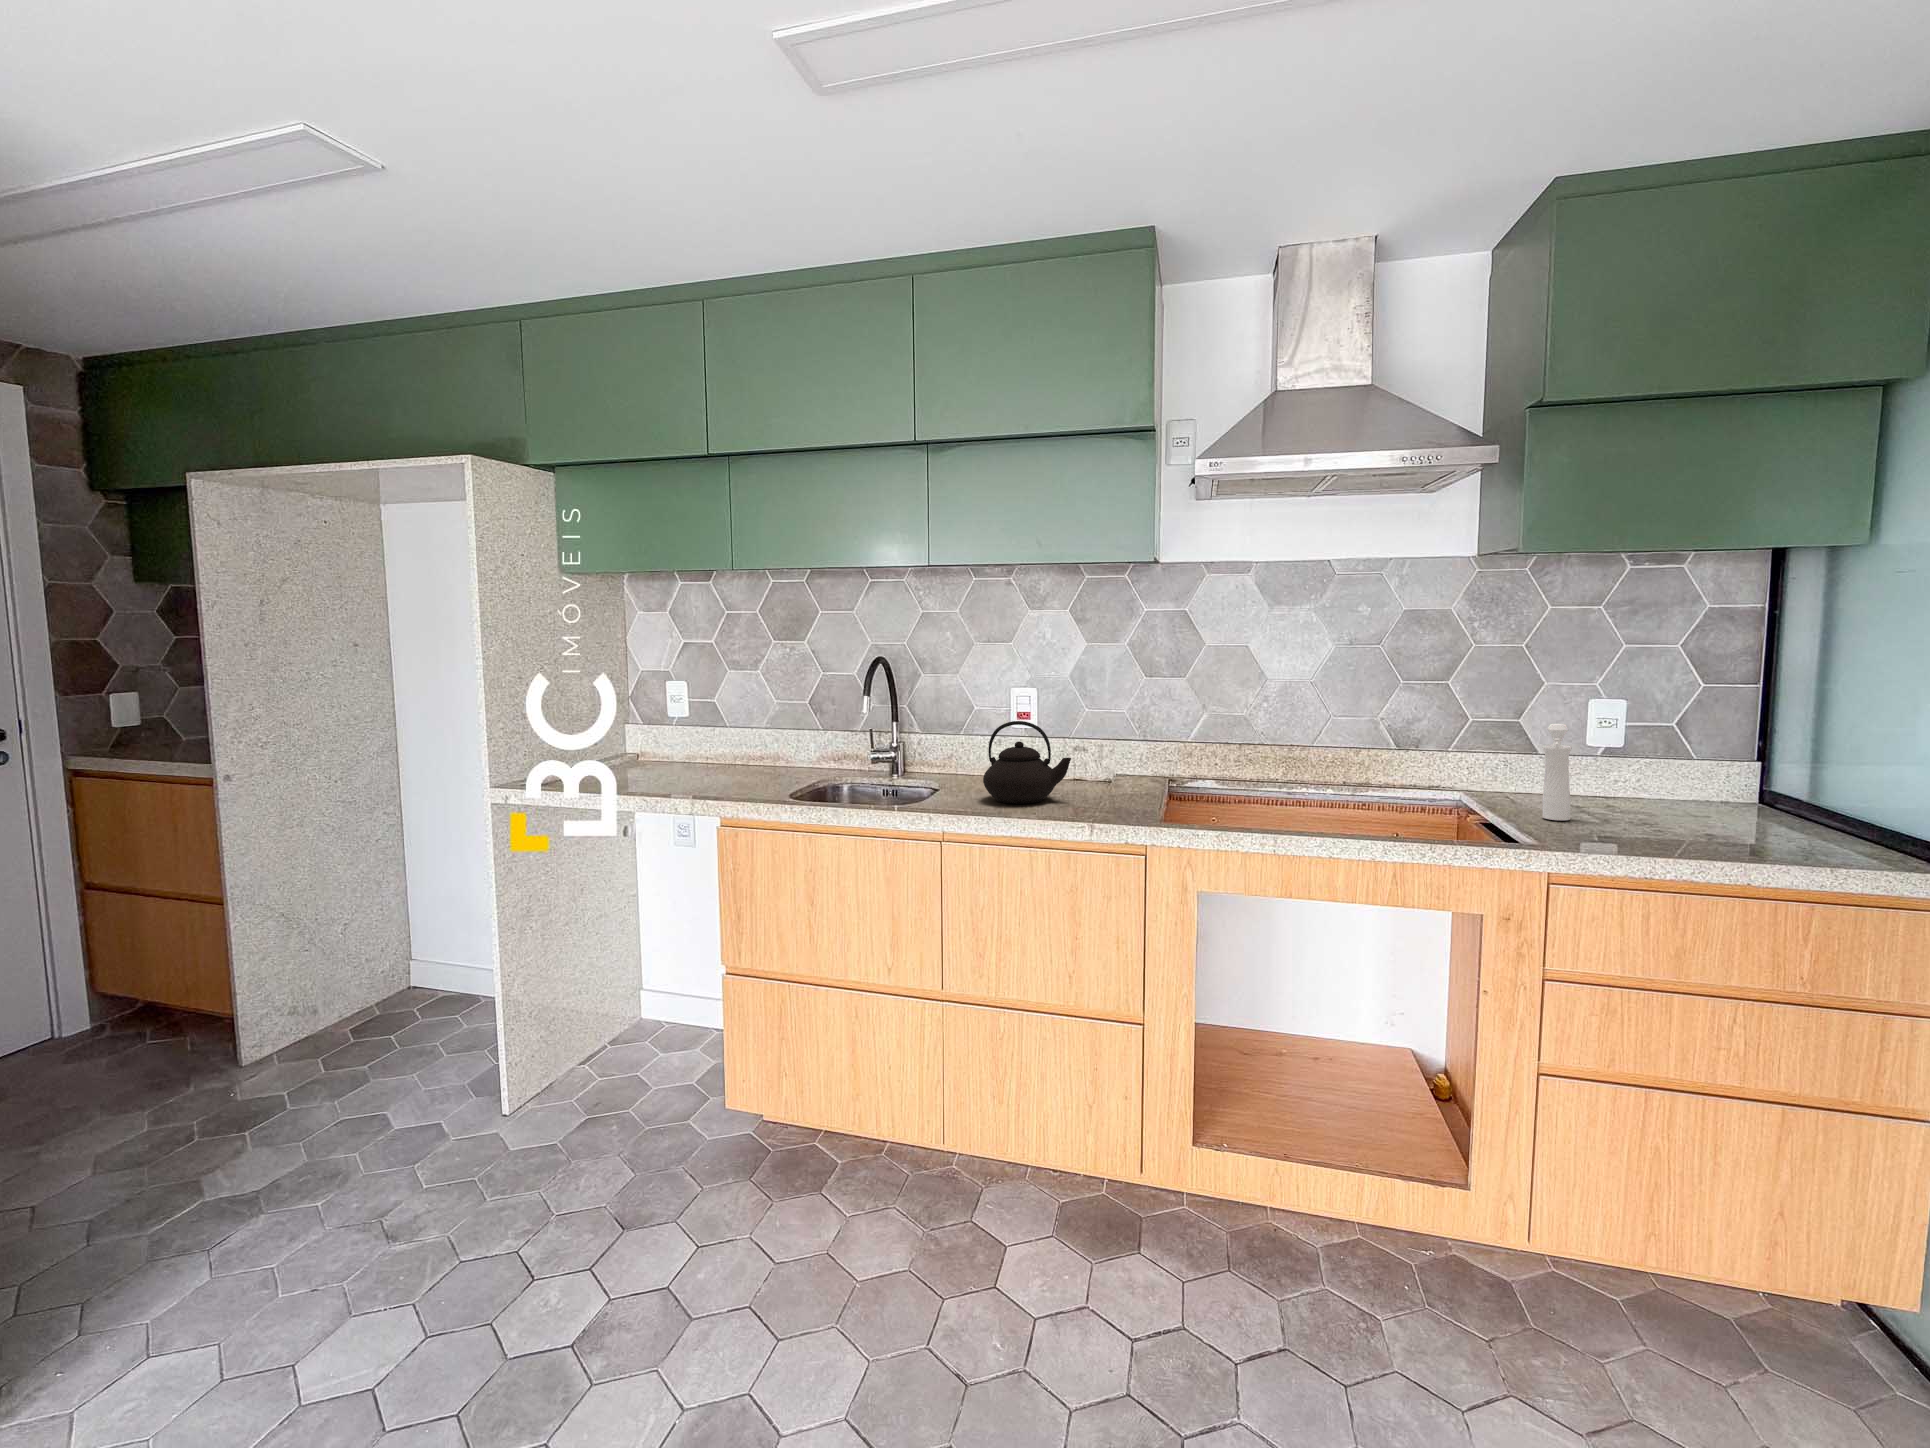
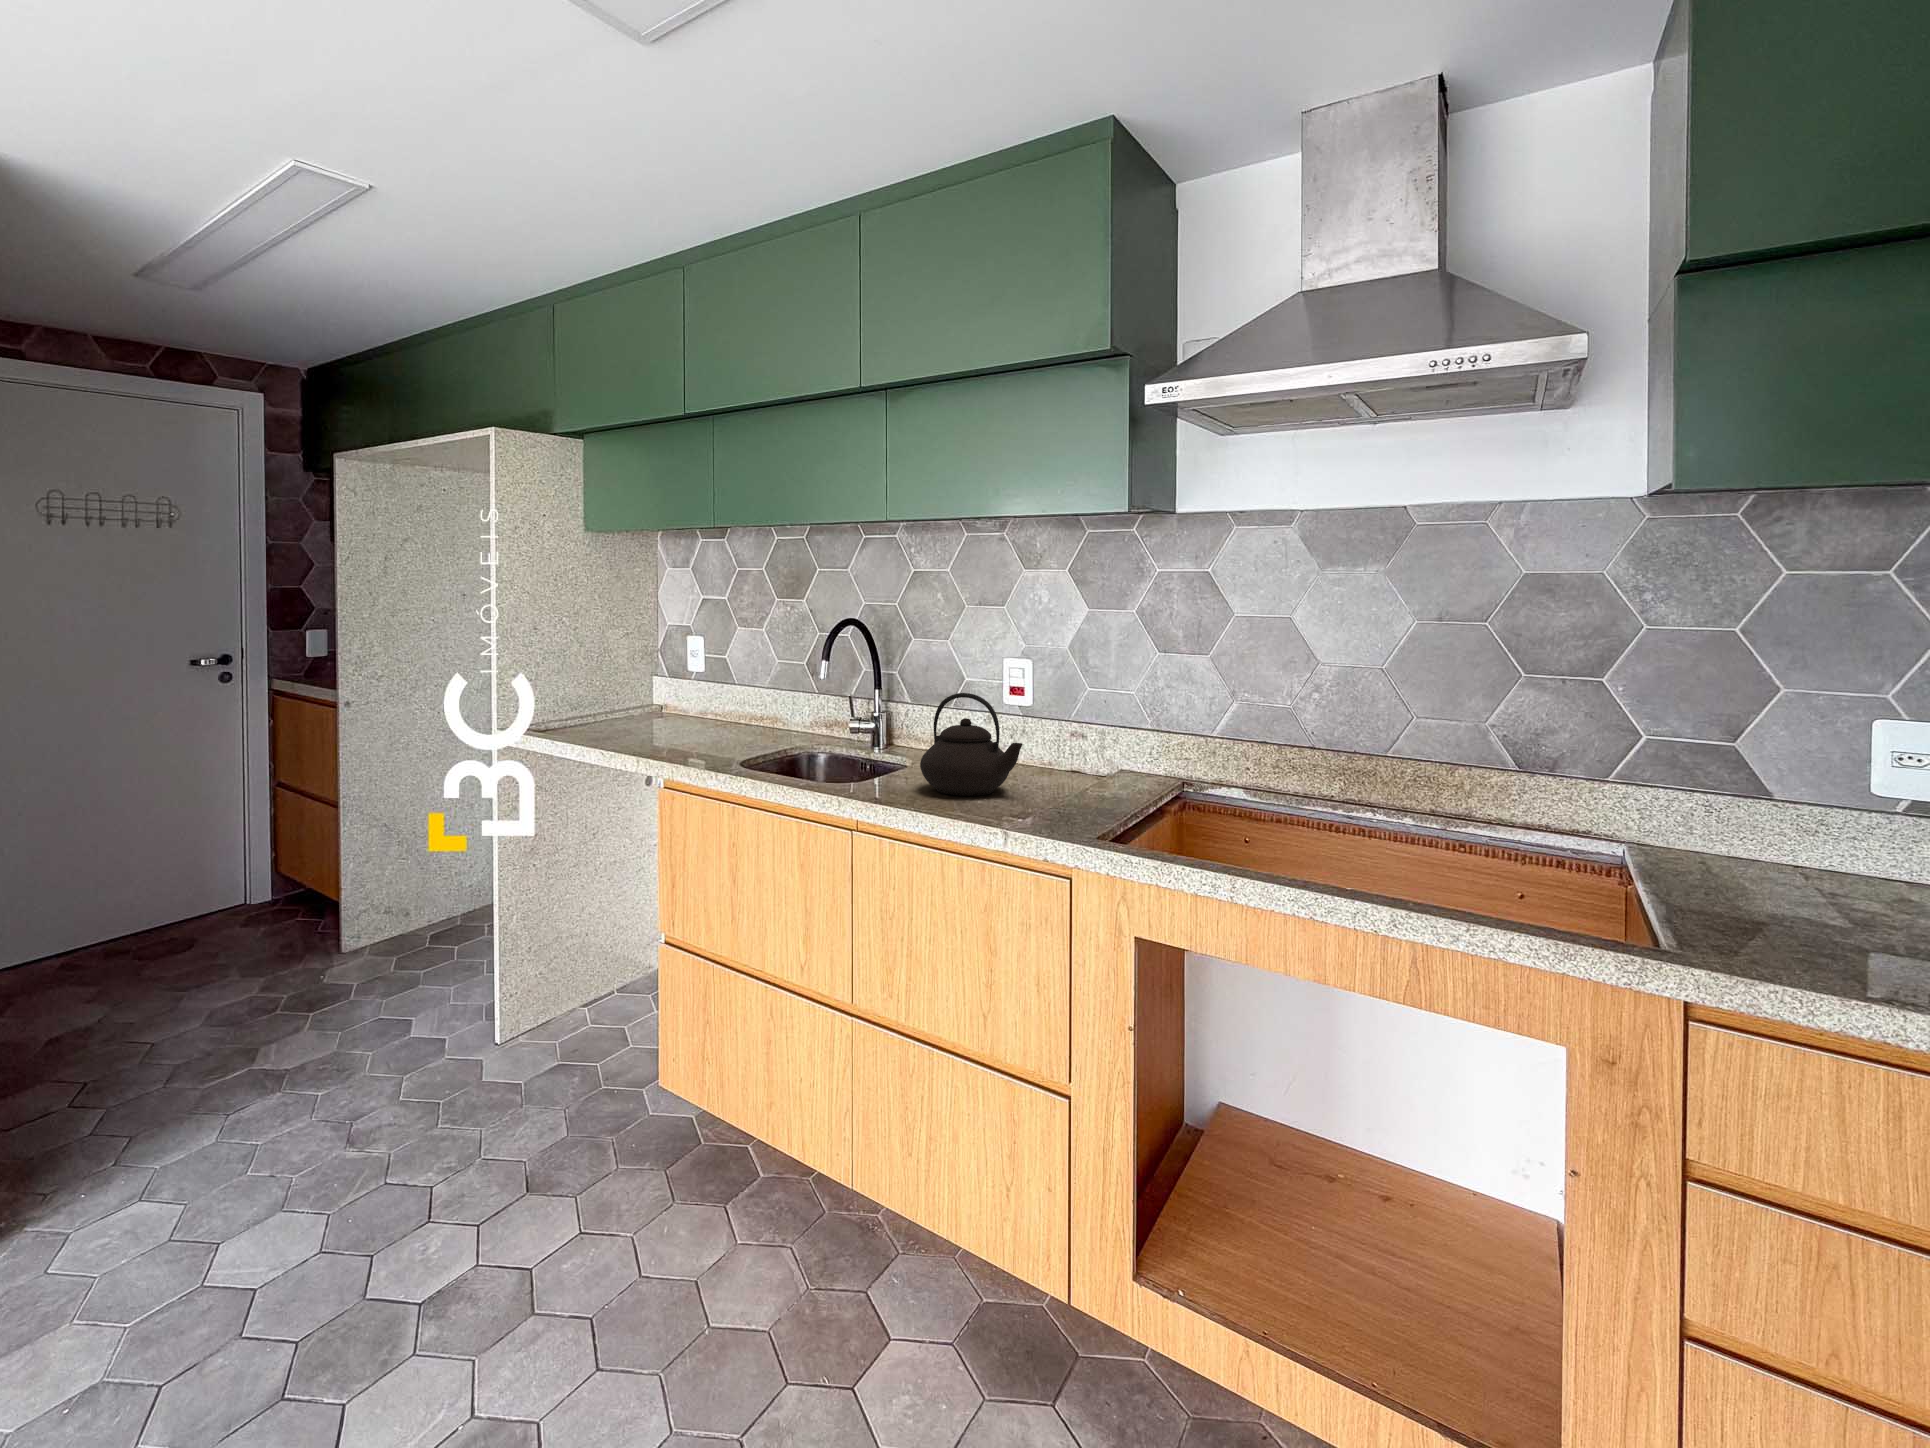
pepper mill: present [1542,724,1572,820] -> none [1732,750,1811,914]

